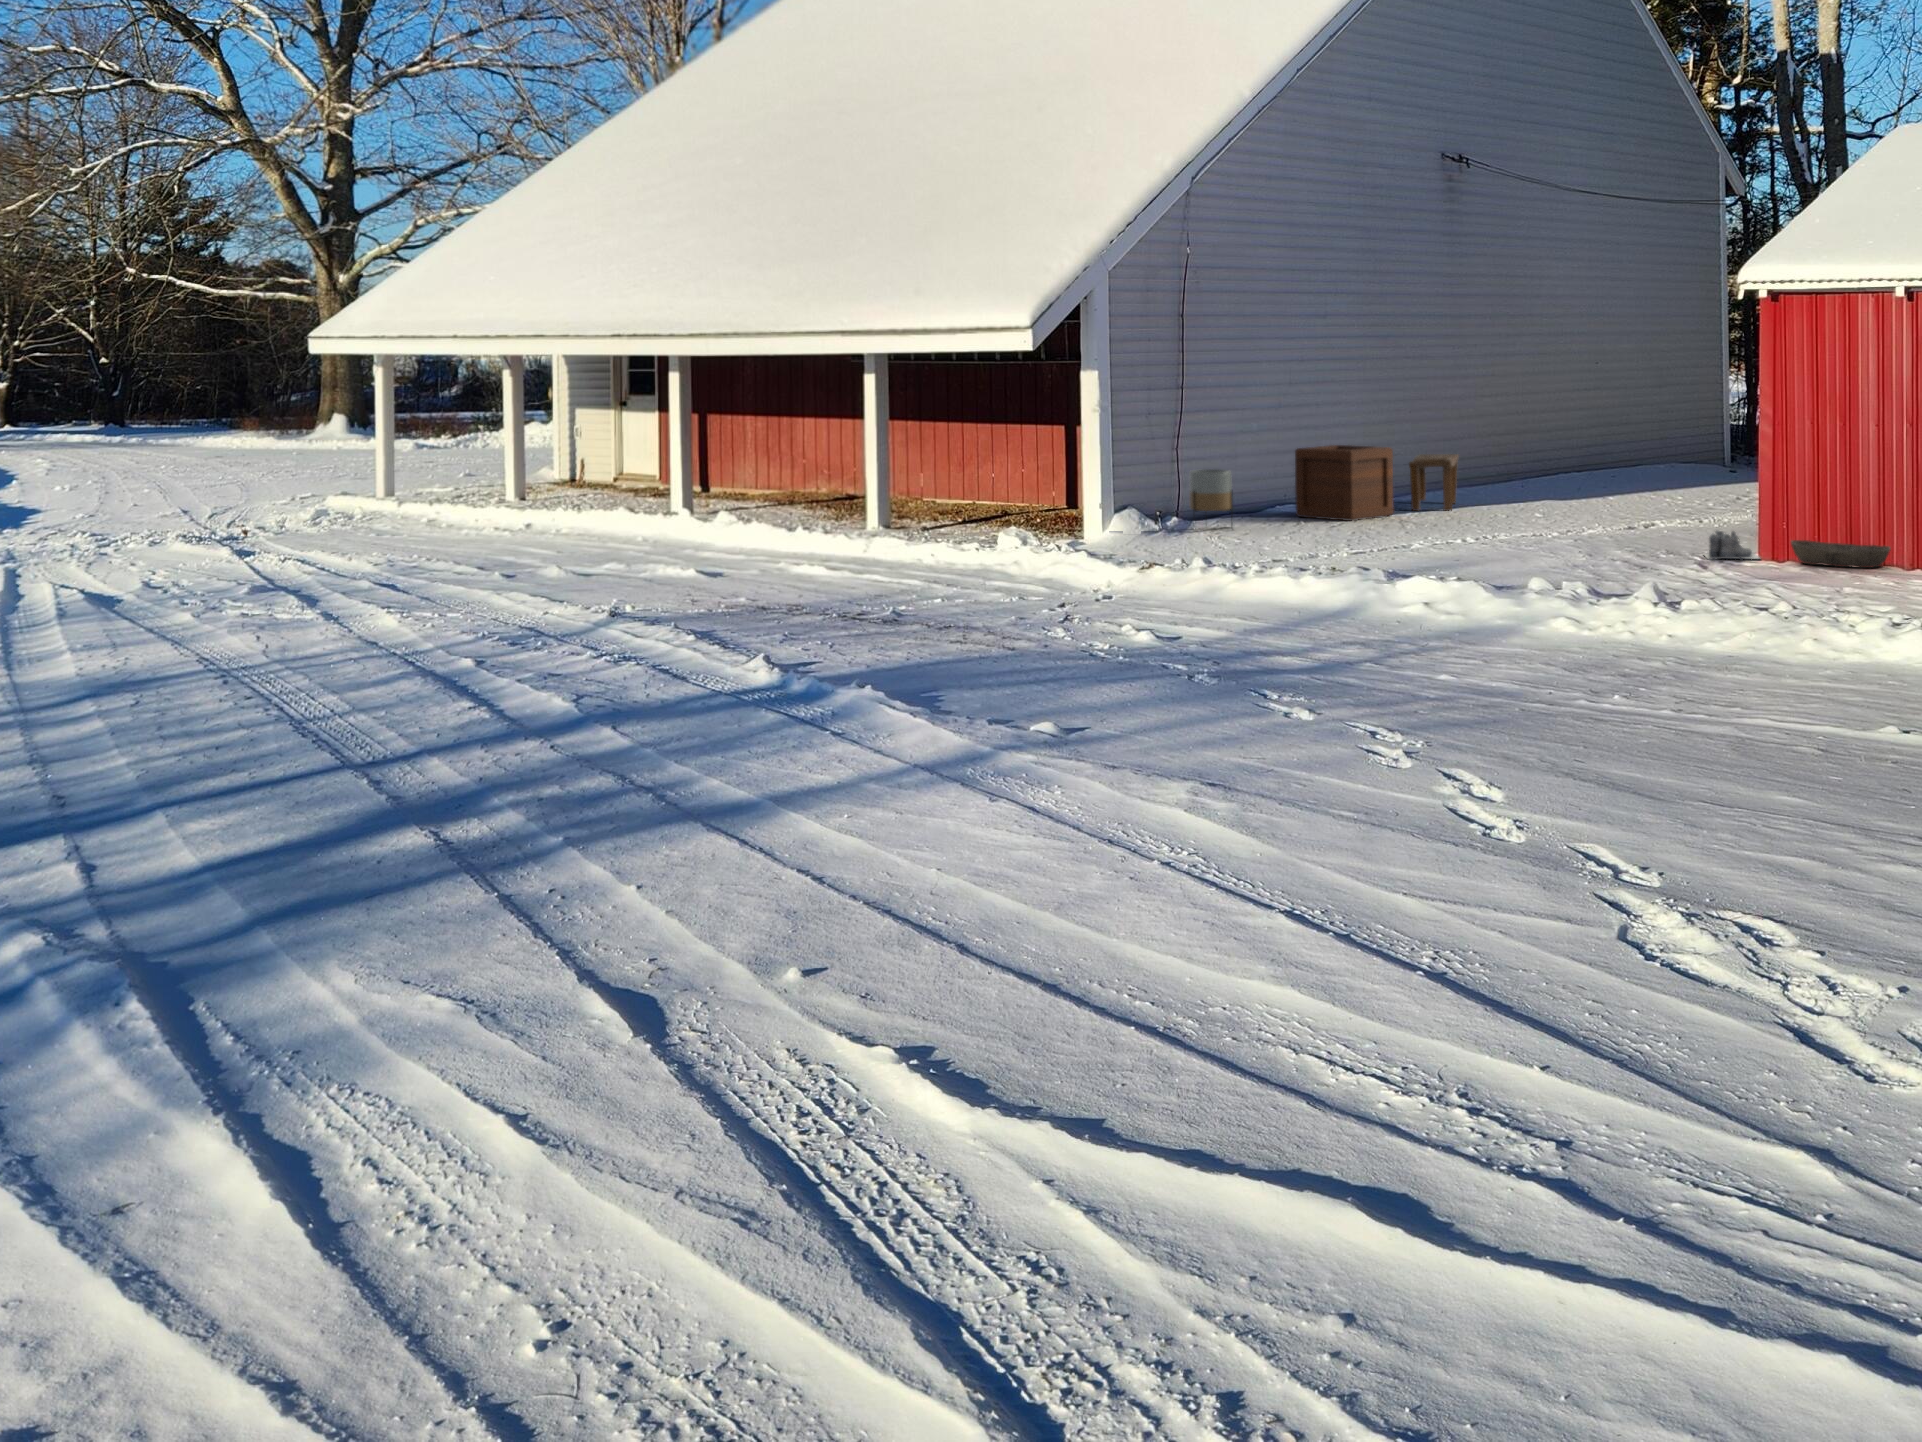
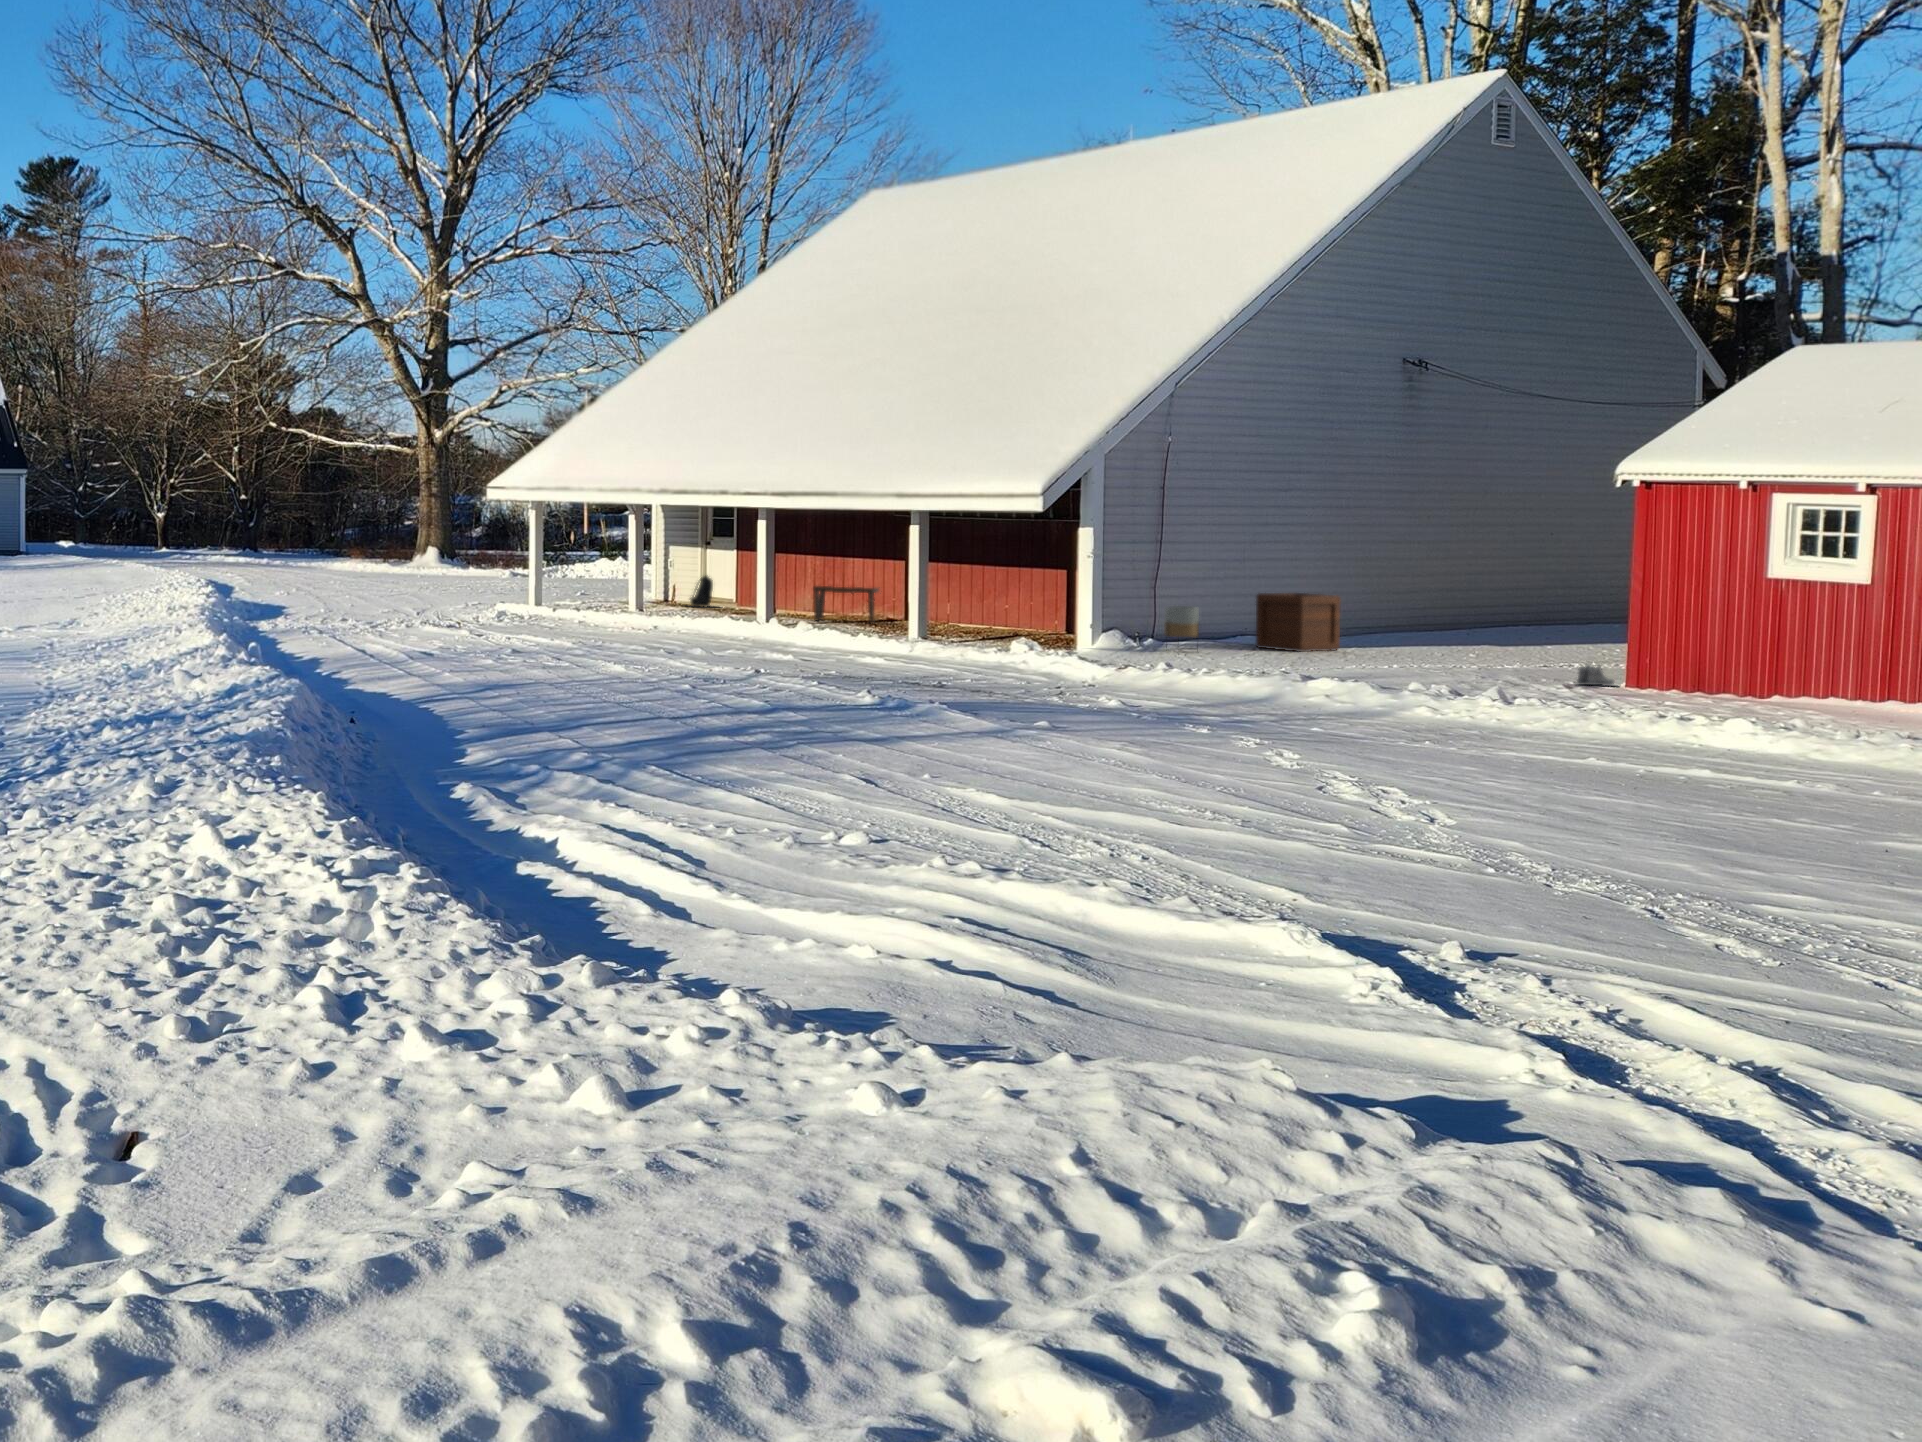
backpack: none [594,445,649,488] -> present [690,575,713,607]
bench: present [1409,454,1459,511] -> present [813,586,879,624]
basket: present [1791,540,1891,568] -> none [1642,673,1723,695]

